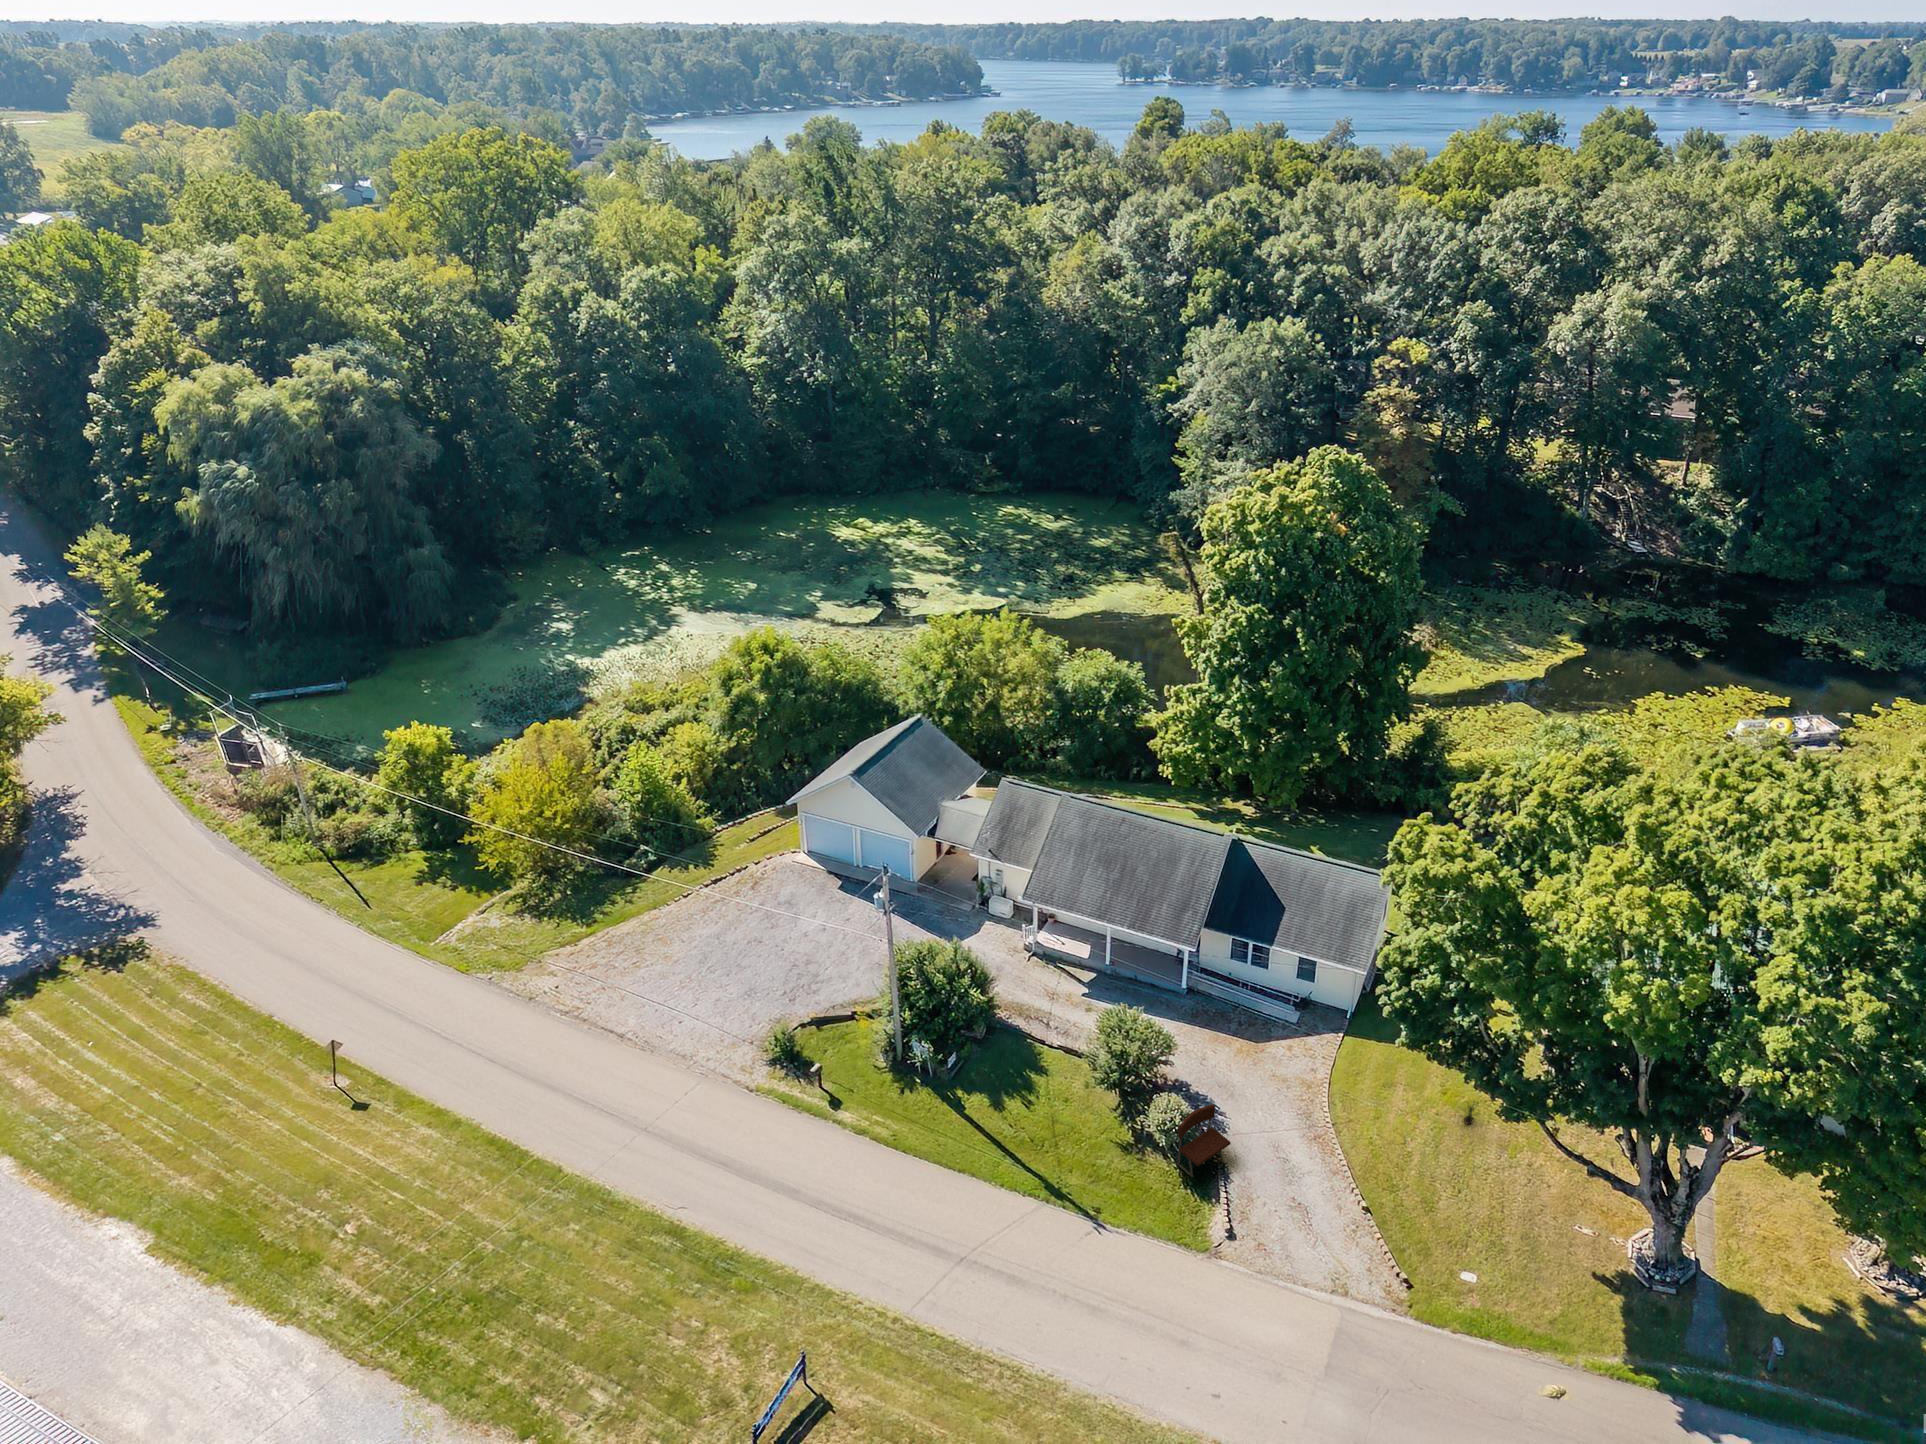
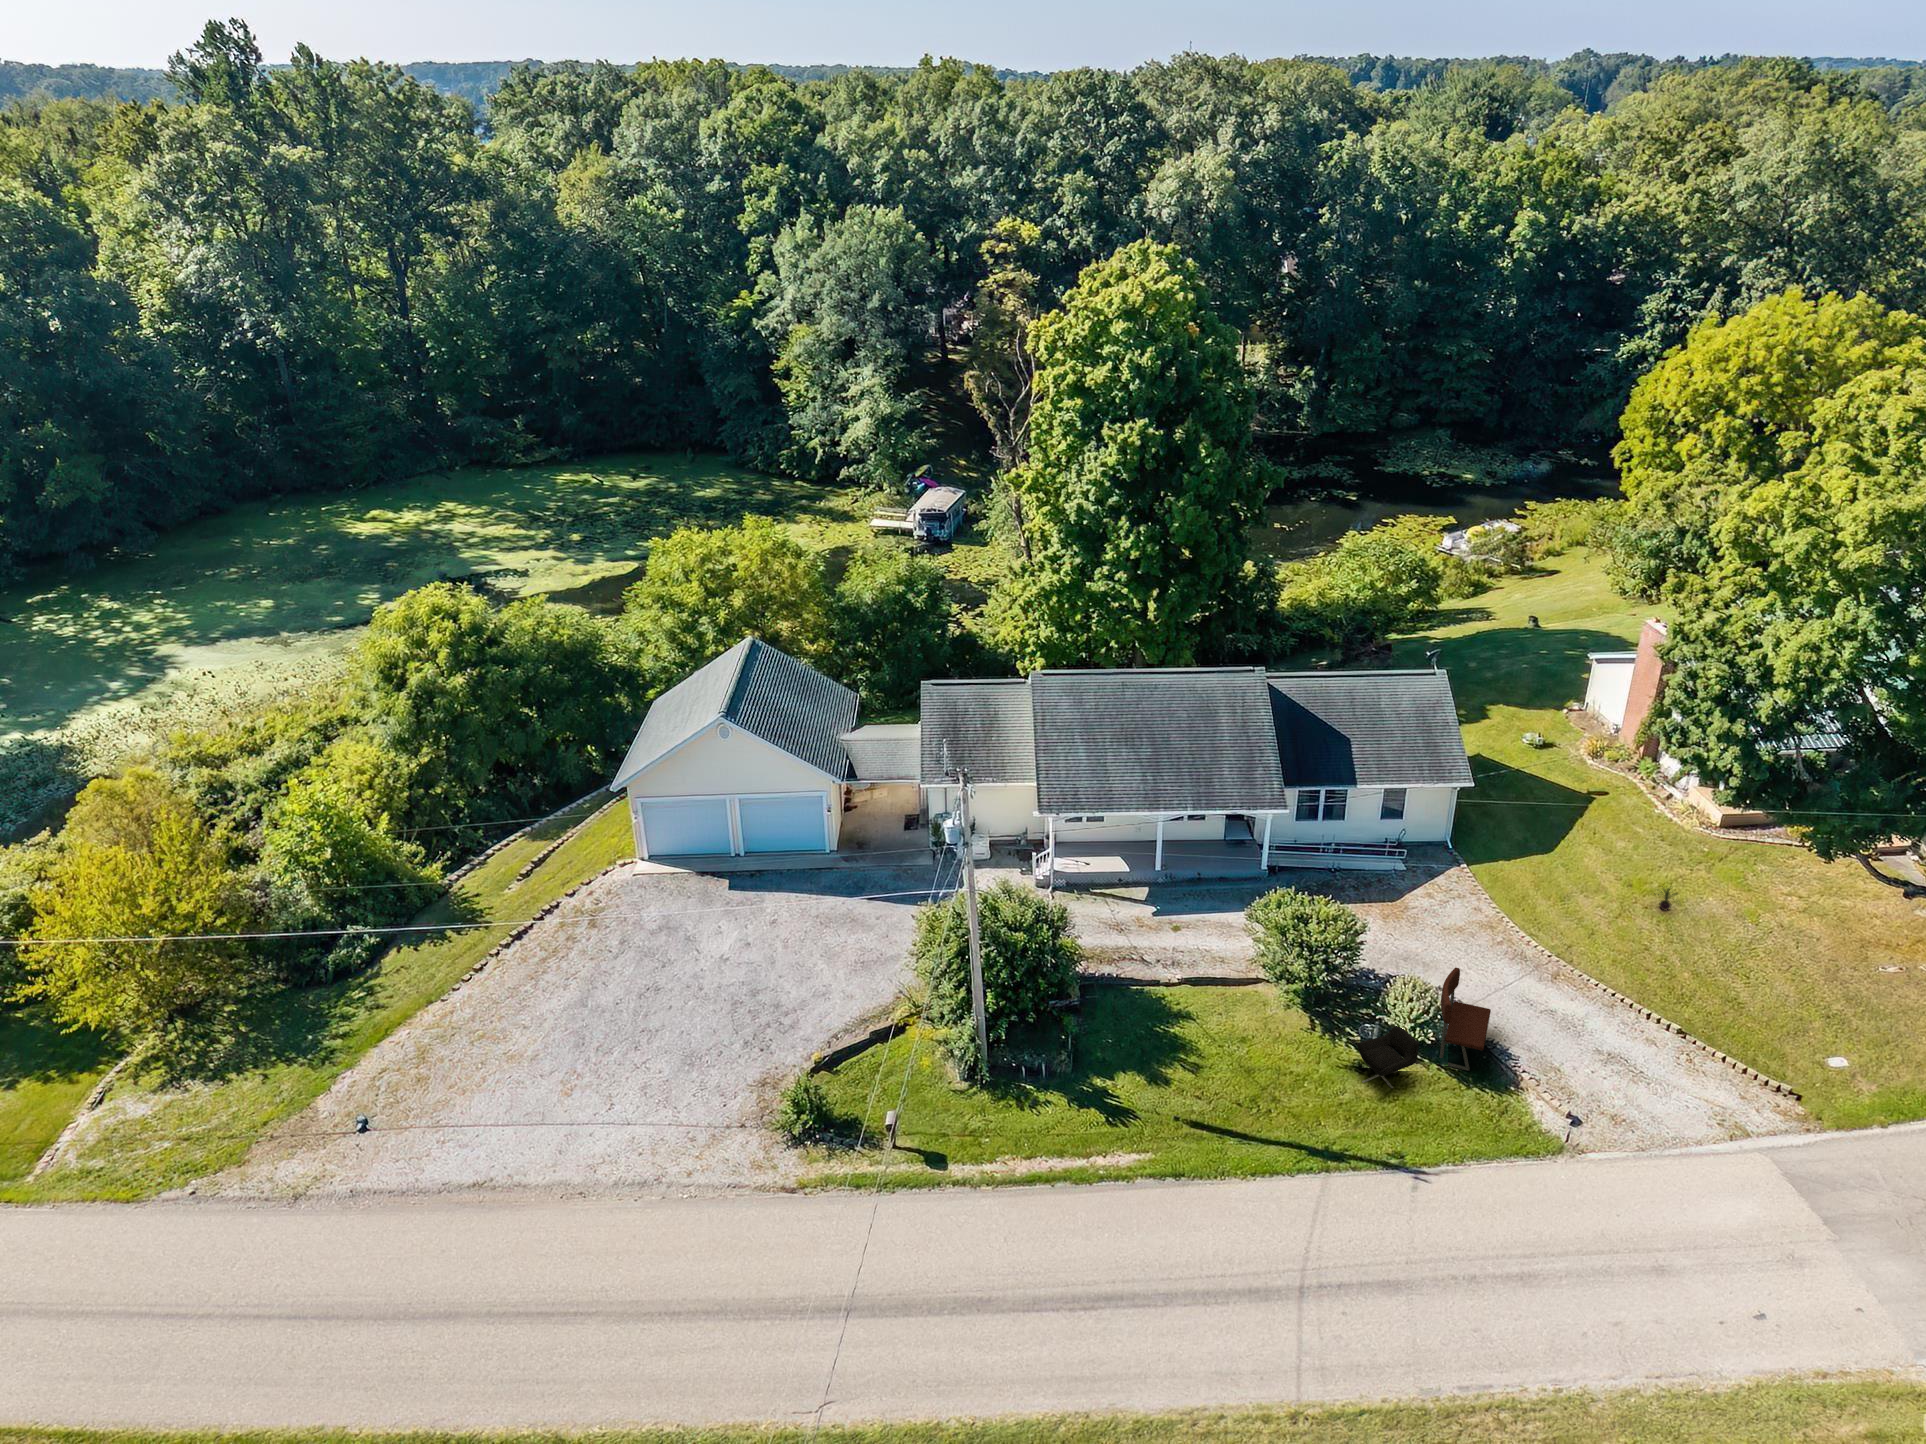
lounge chair: none [1116,1128,1155,1168] -> present [1357,1026,1419,1088]

